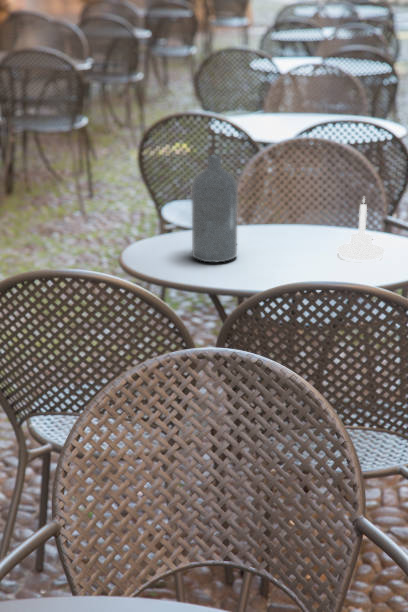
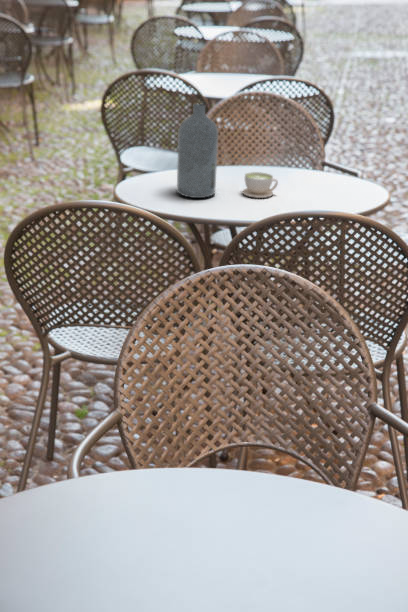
candle holder: present [337,199,384,260] -> none [299,142,338,197]
coffee cup: none [269,232,311,262] -> present [243,172,278,198]

